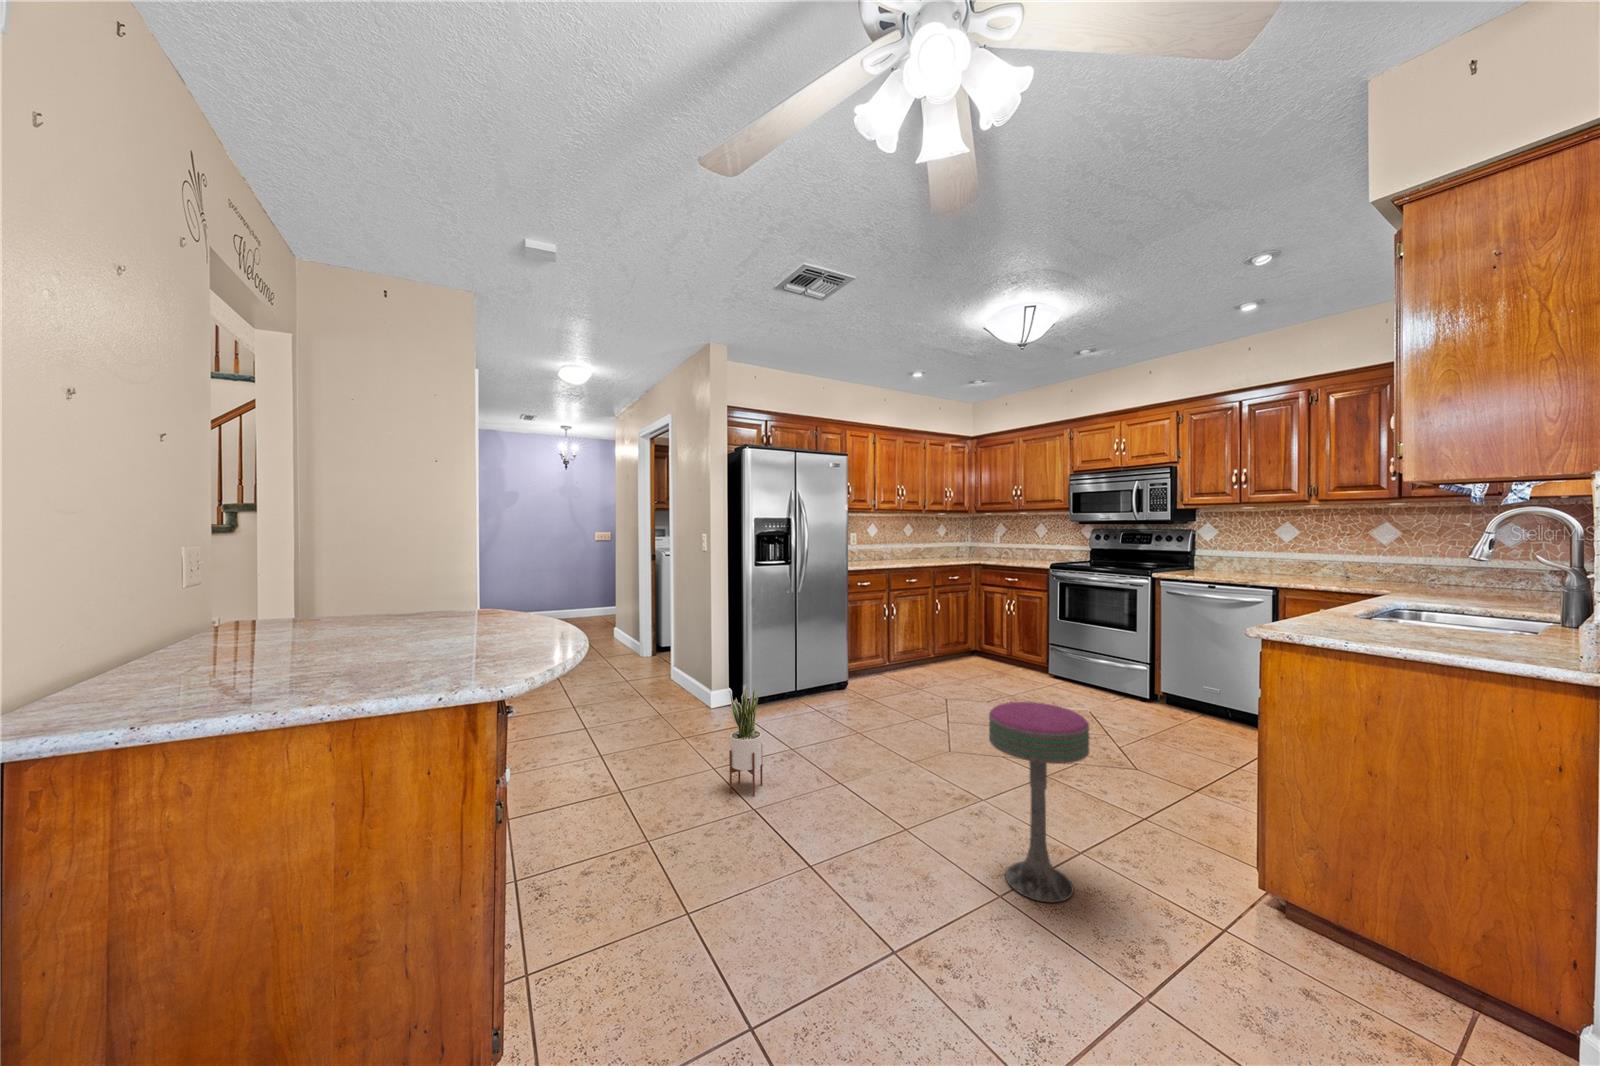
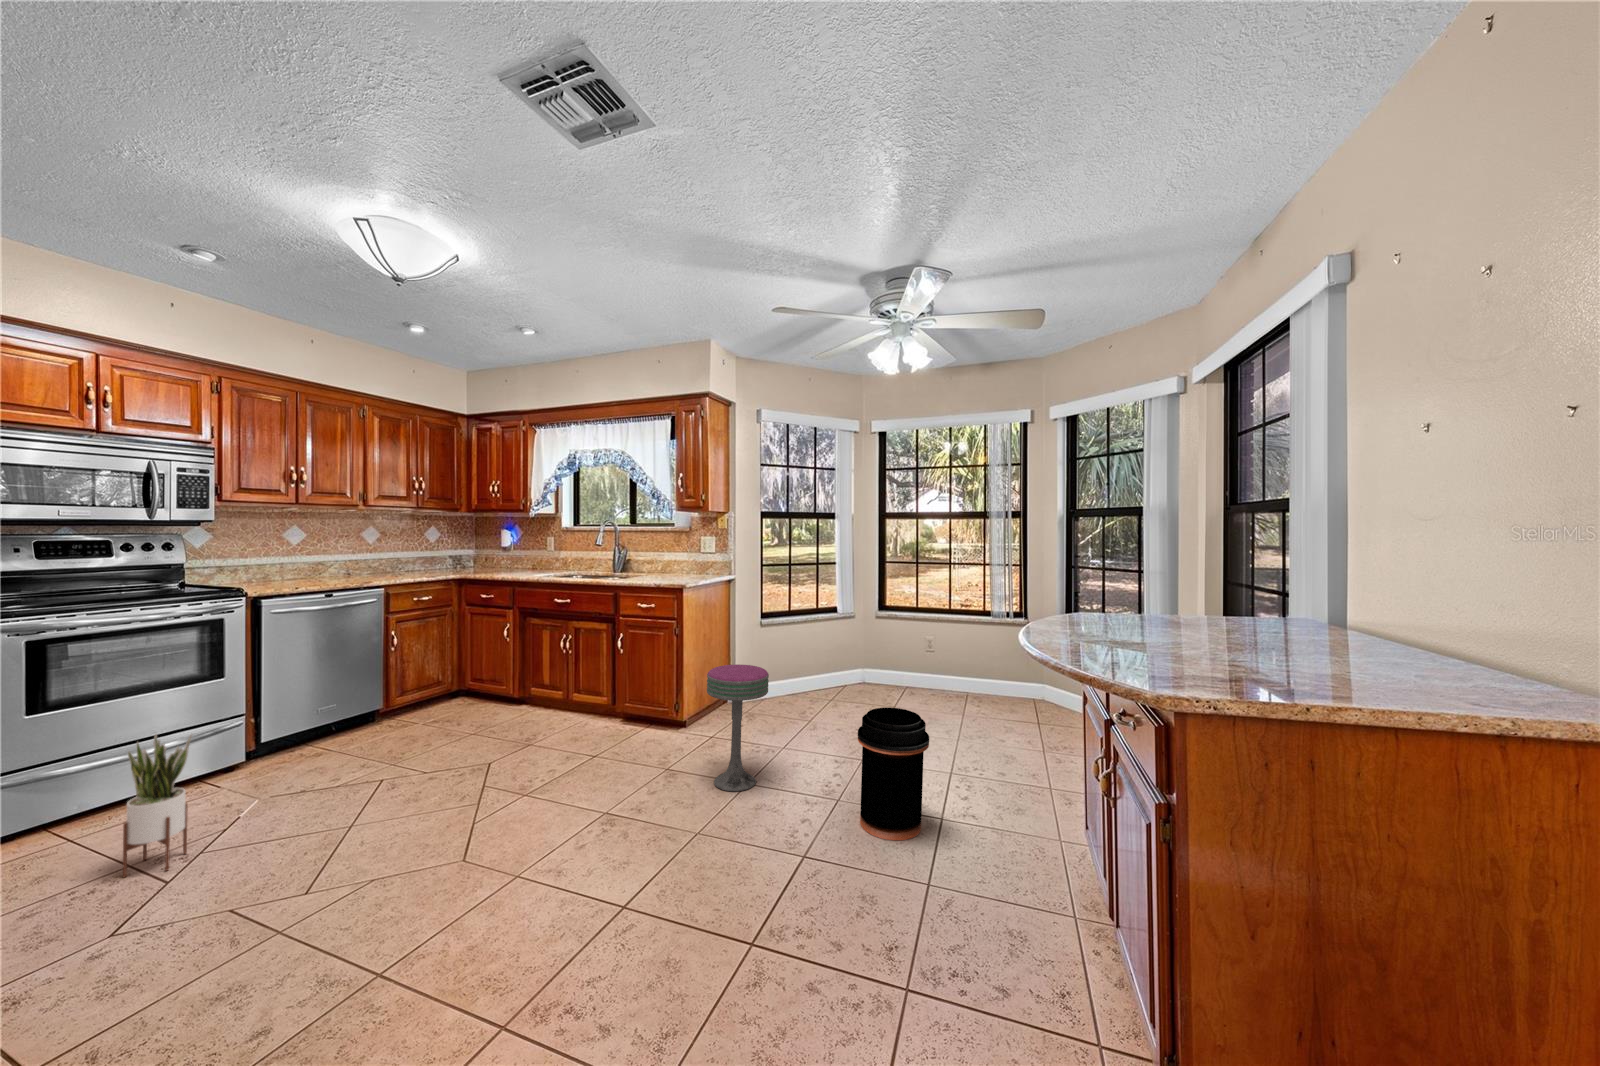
potted plant: present [729,684,763,796] -> present [123,734,192,877]
trash can: none [765,770,879,1004] -> present [858,708,929,840]

